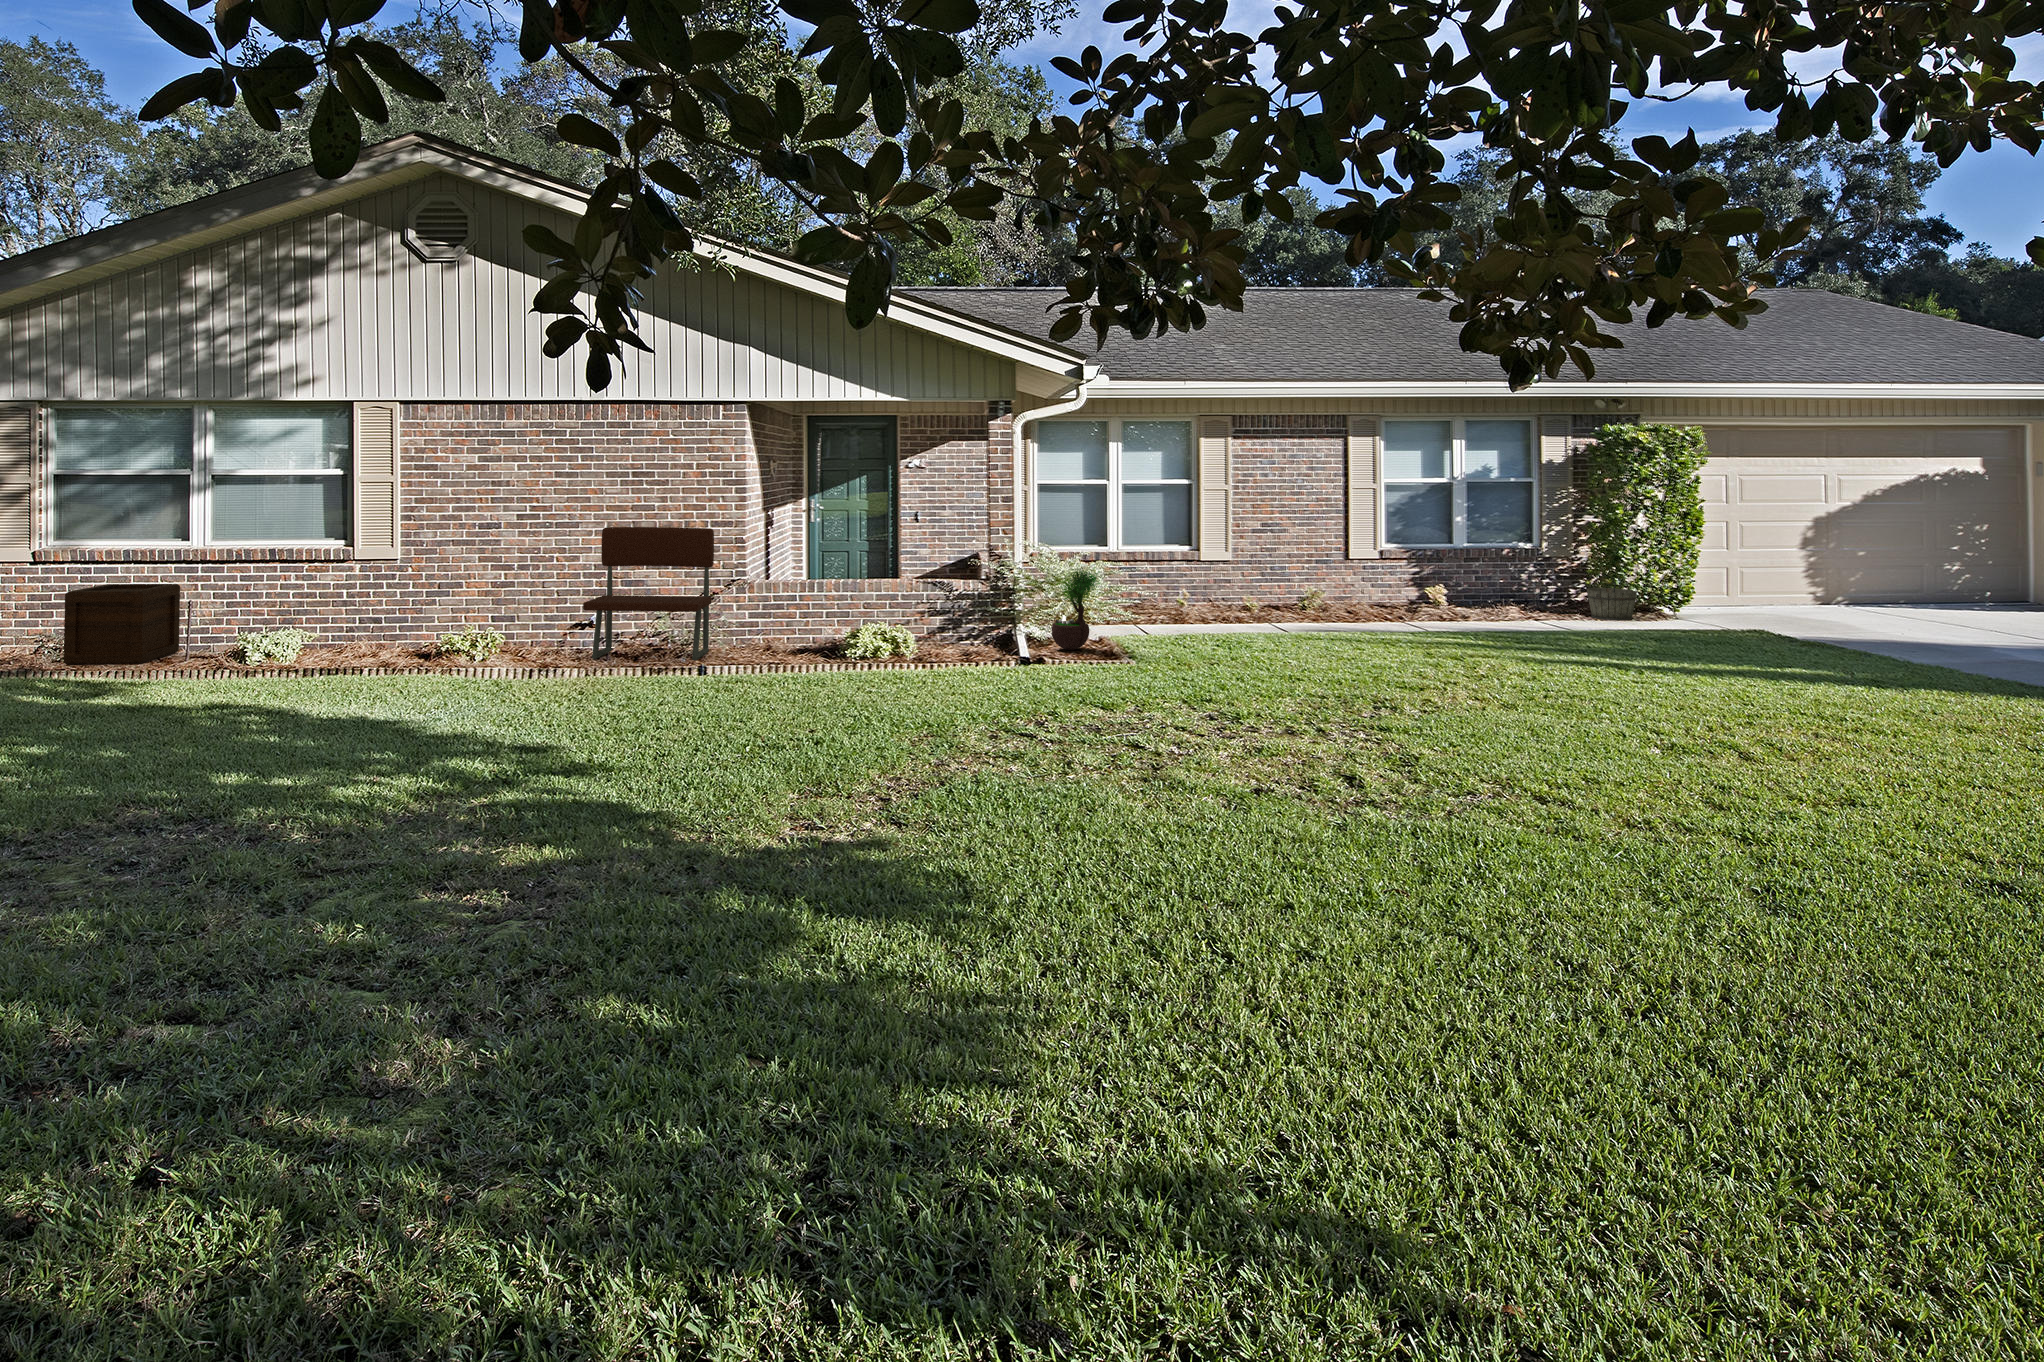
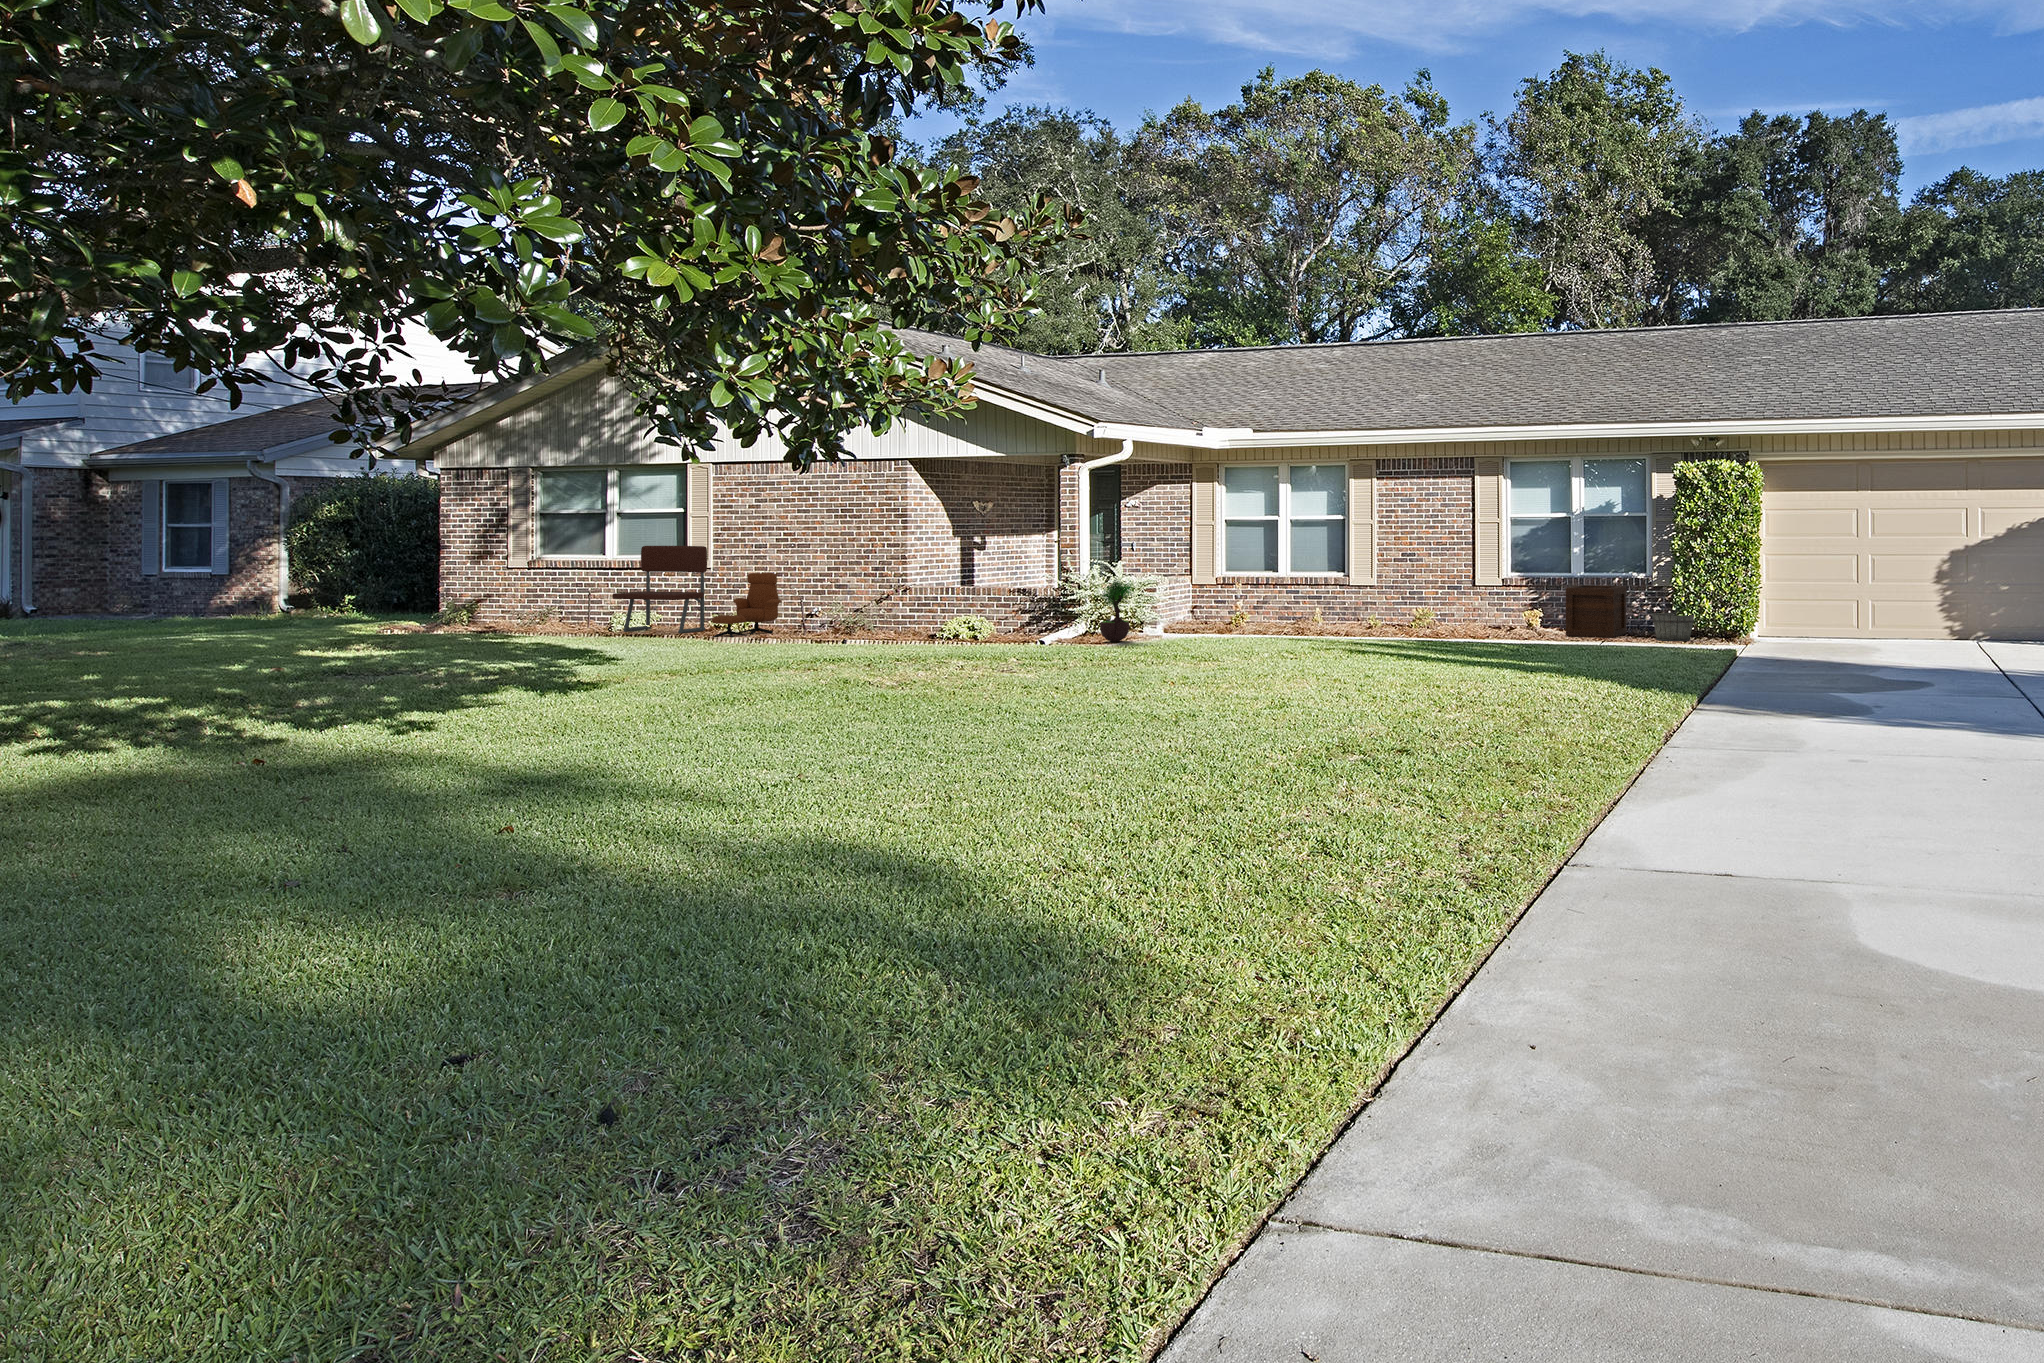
bench: present [583,527,714,660] -> present [612,546,707,633]
lounge chair: none [454,566,539,668] -> present [712,573,782,637]
wooden crate: present [64,584,180,665] -> present [1566,585,1626,638]

